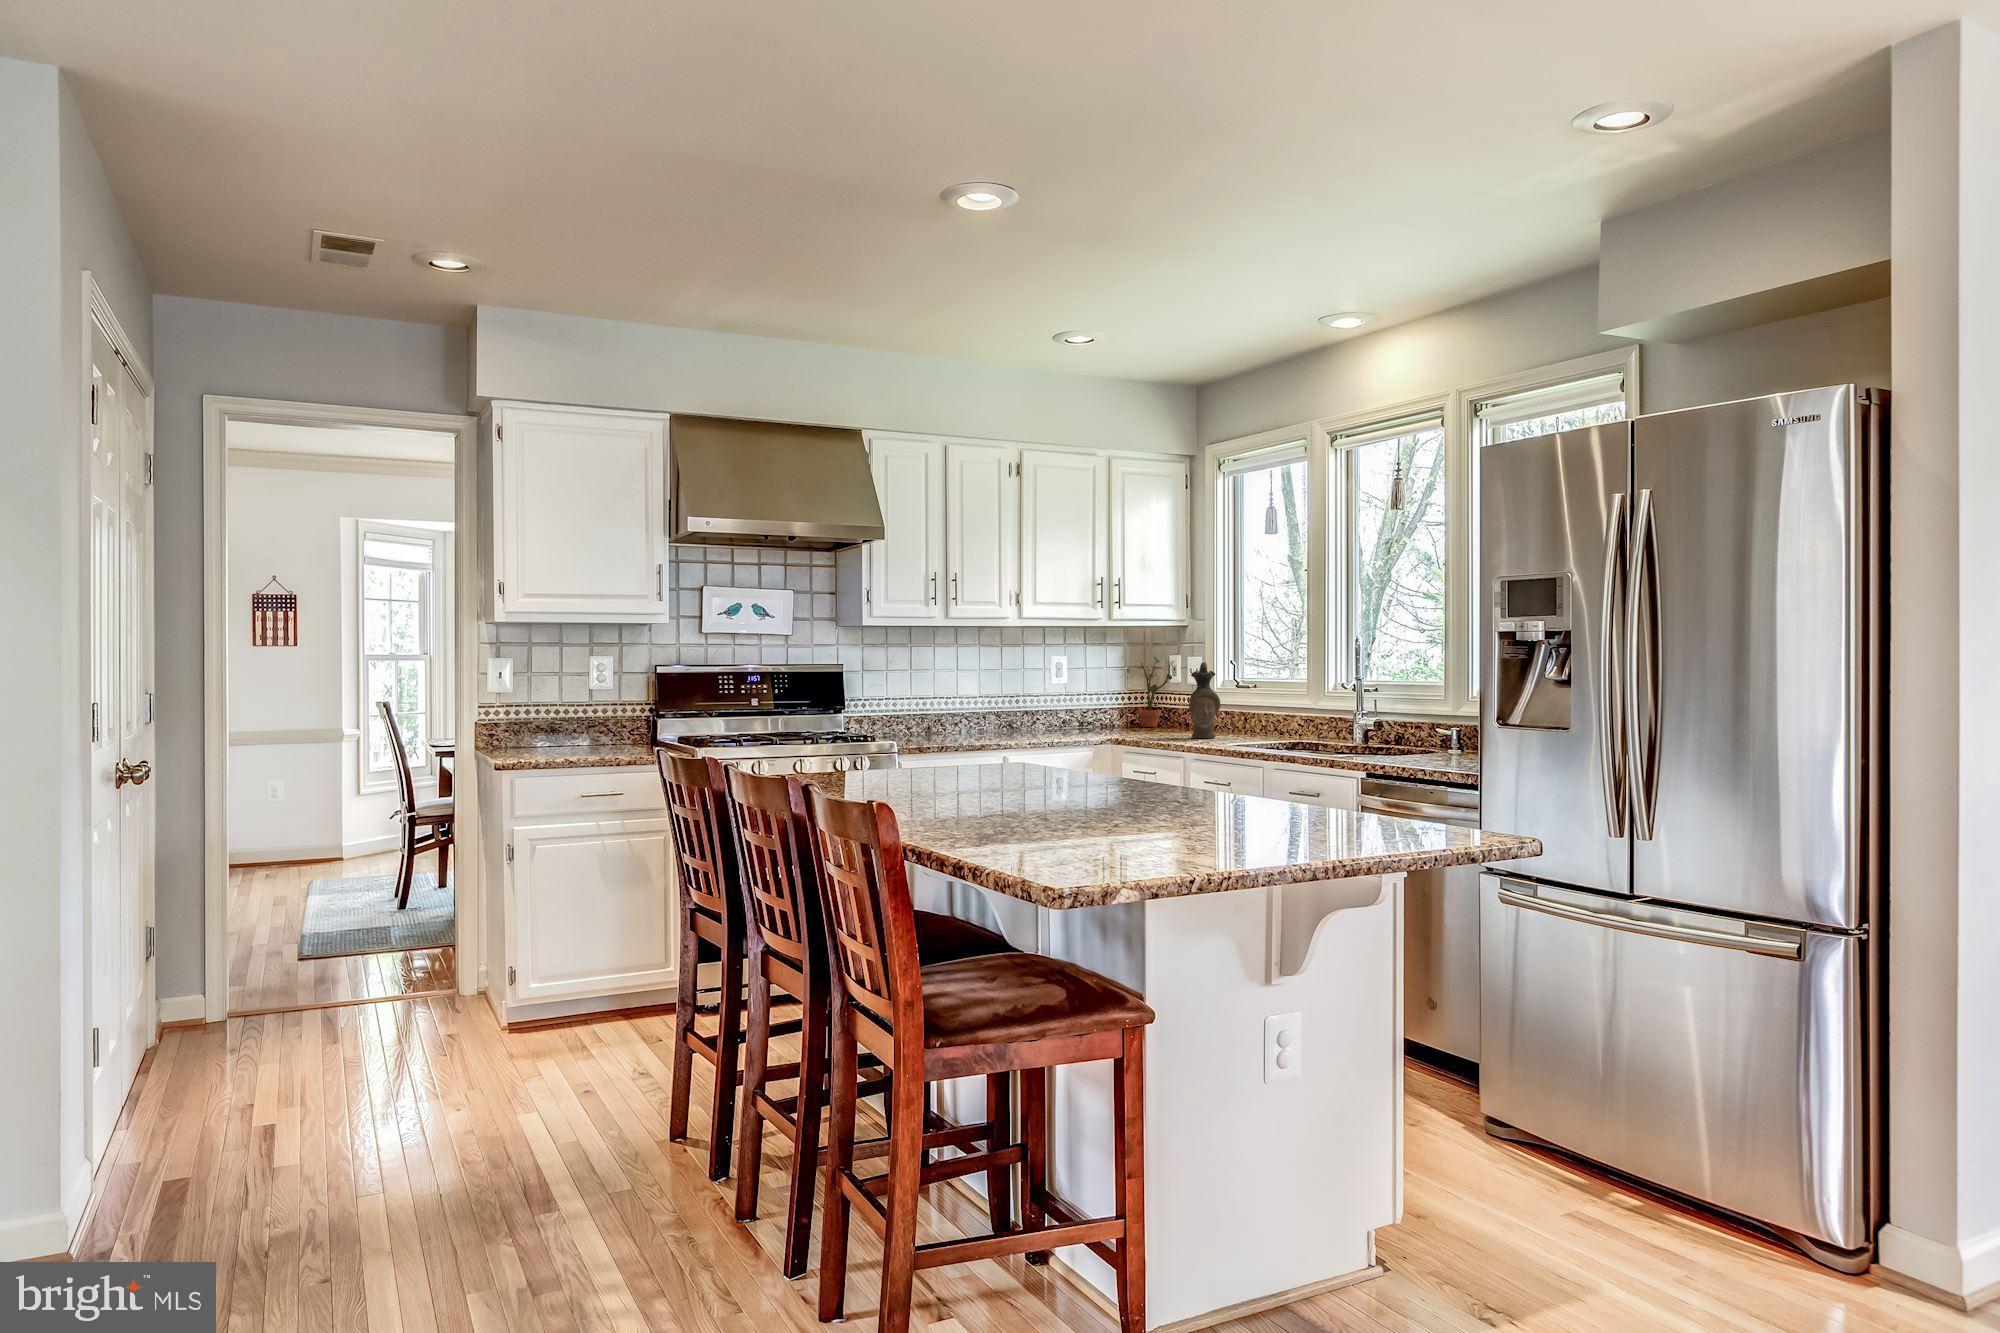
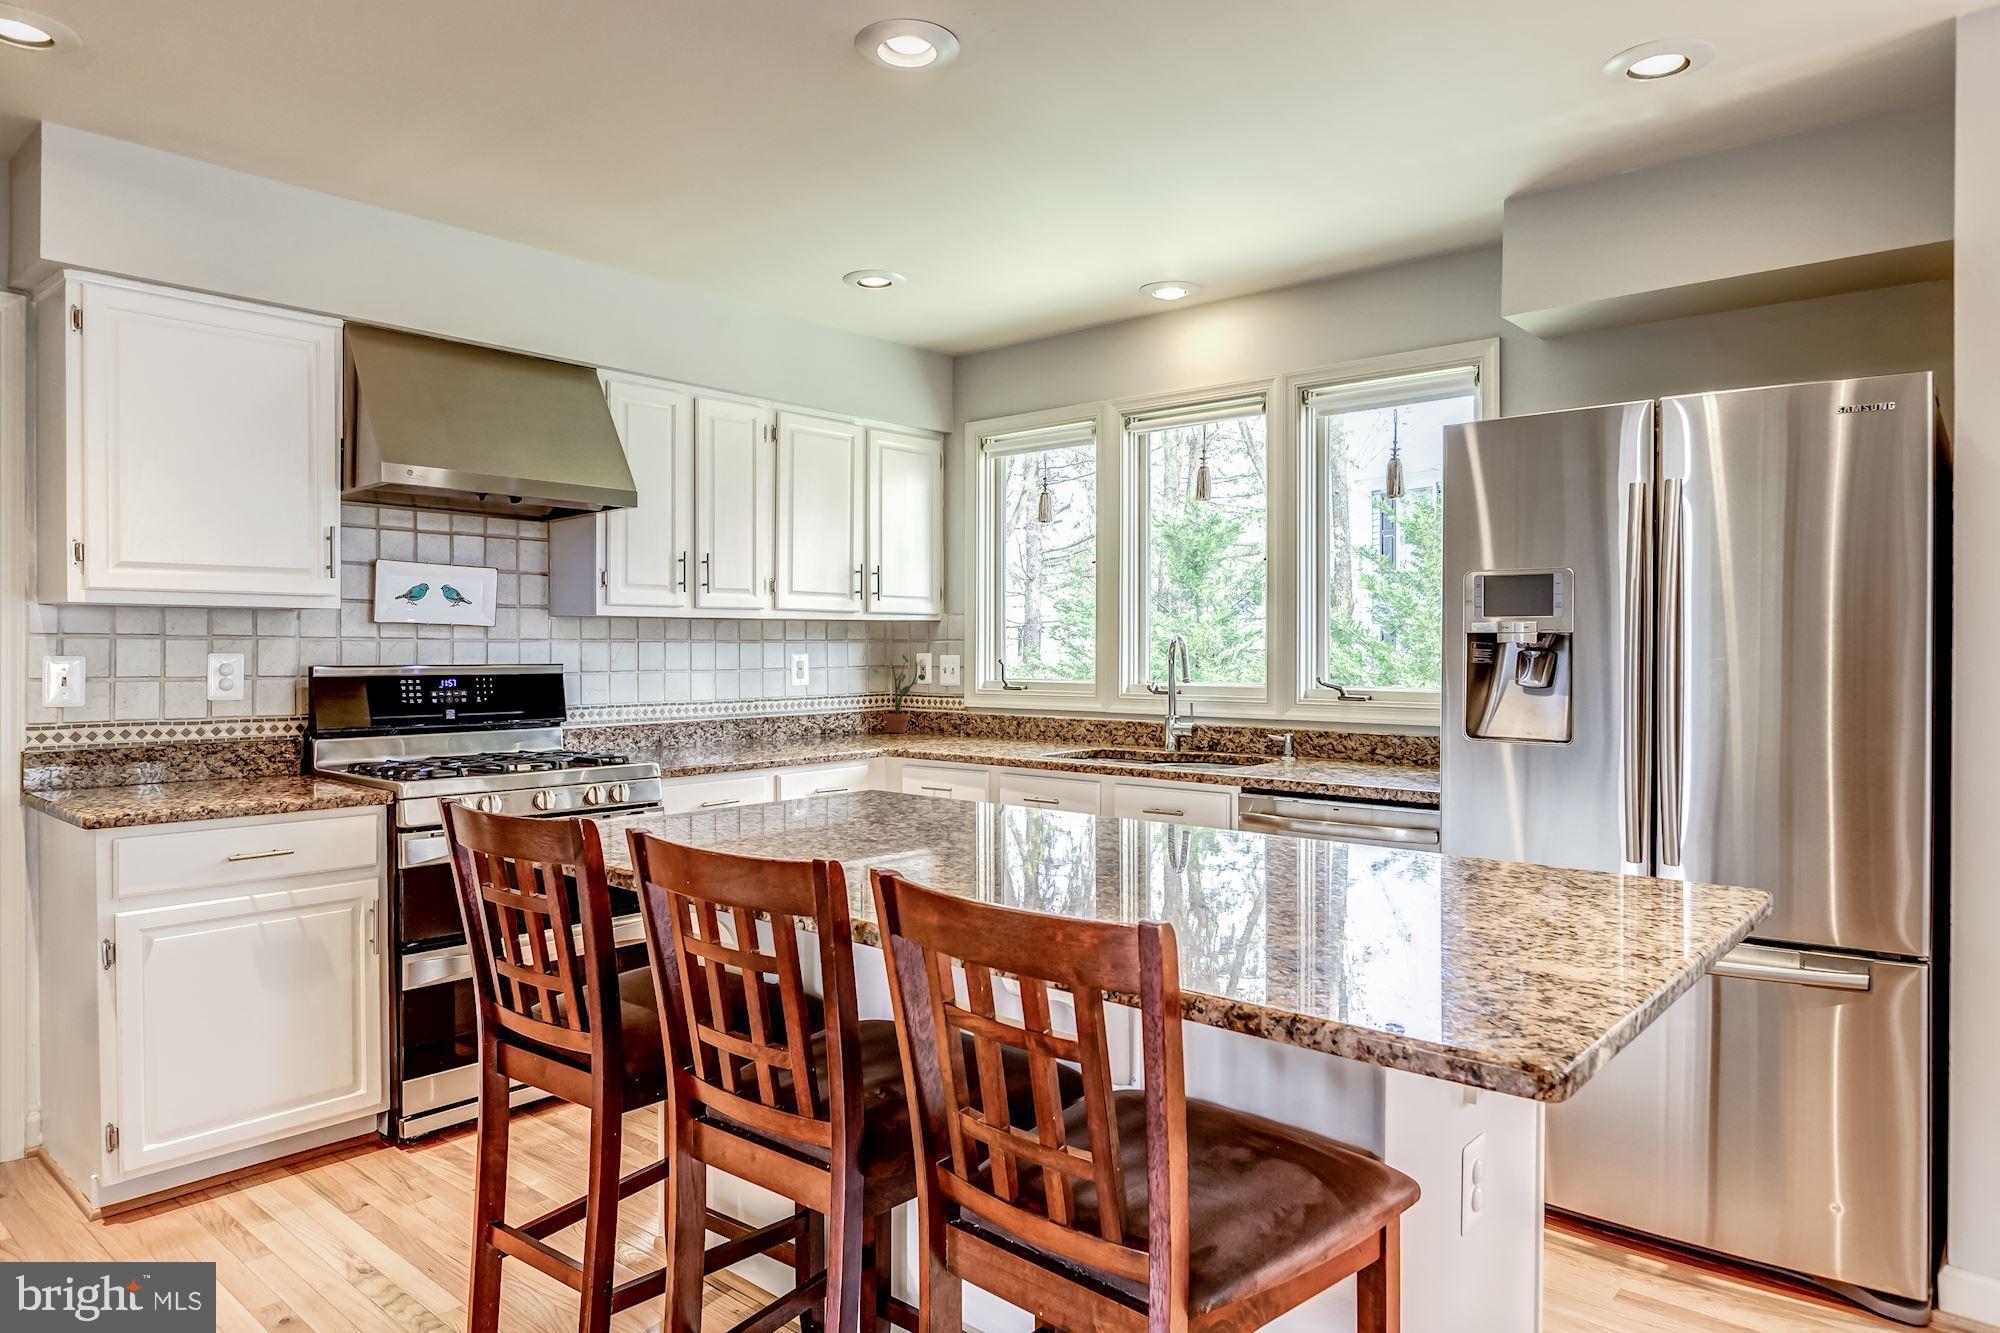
ceramic pitcher: present [1189,662,1220,738] -> none [973,662,1008,746]

